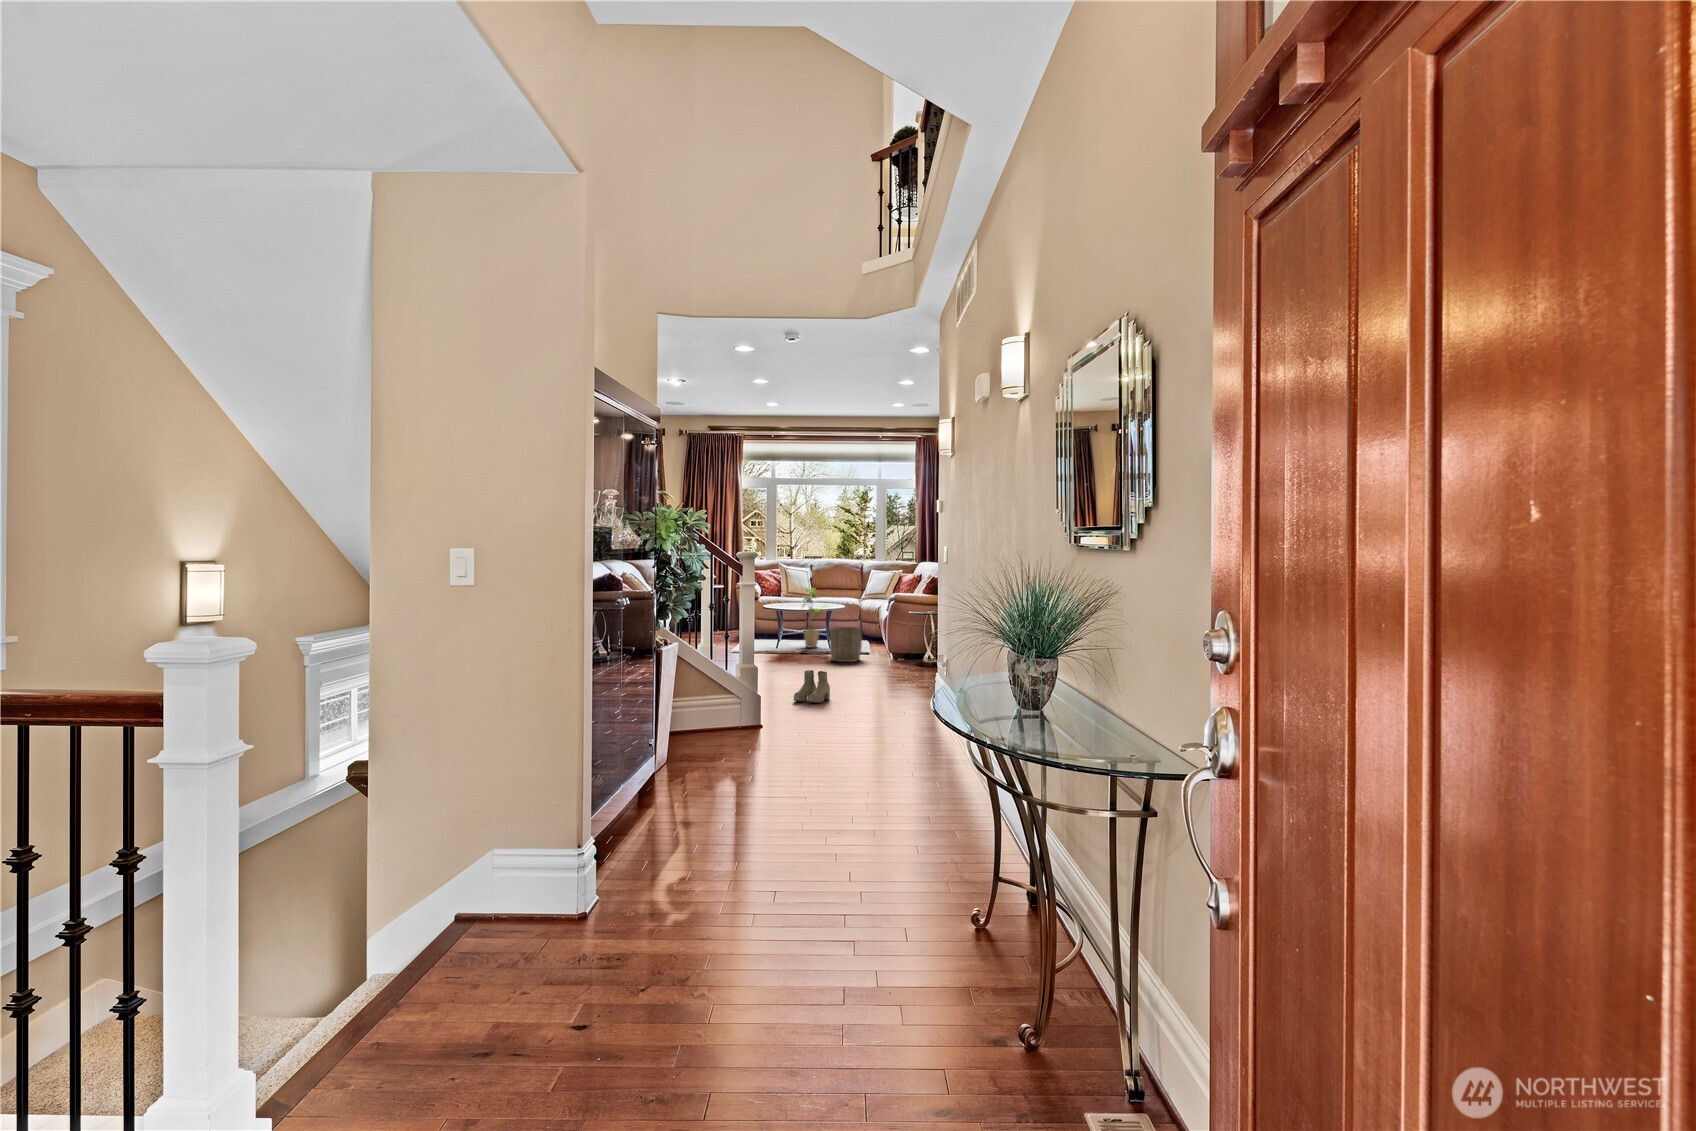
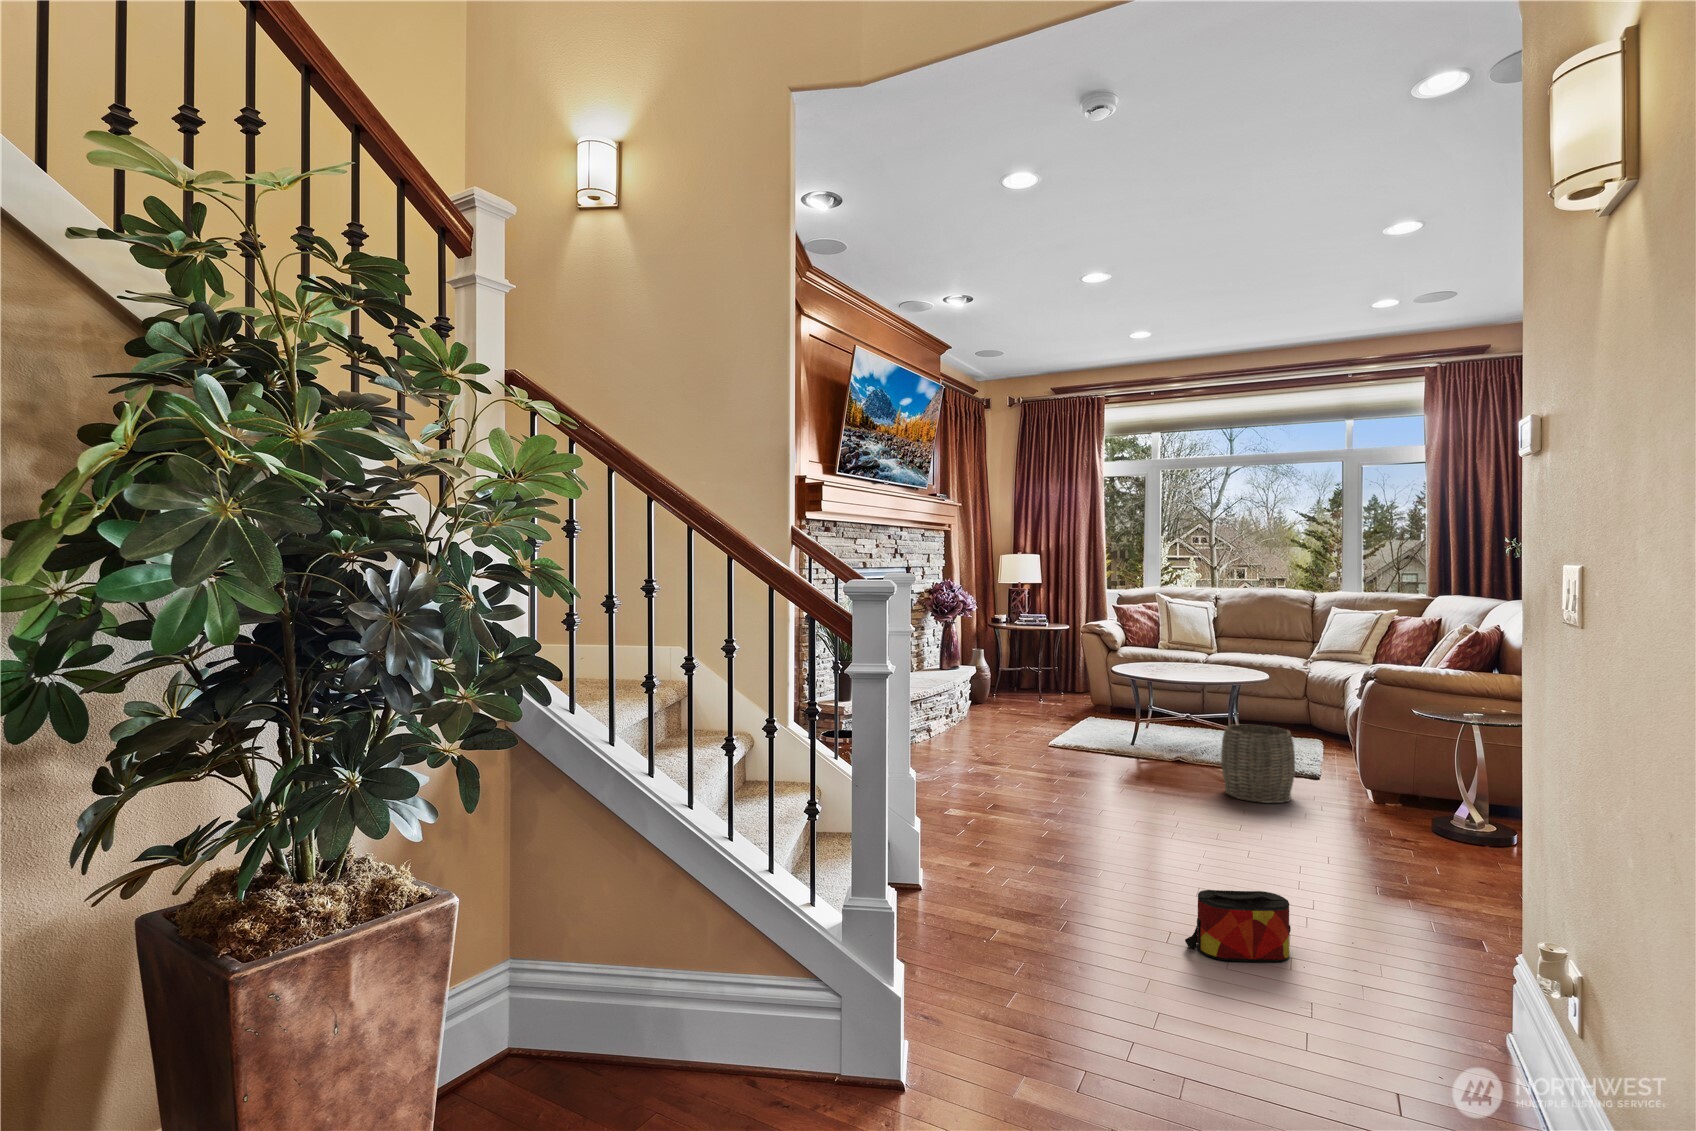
house plant: present [803,588,826,648] -> none [1180,640,1243,748]
boots: present [794,670,830,703] -> none [1046,885,1154,998]
bag: none [836,671,870,694] -> present [1185,890,1291,962]

